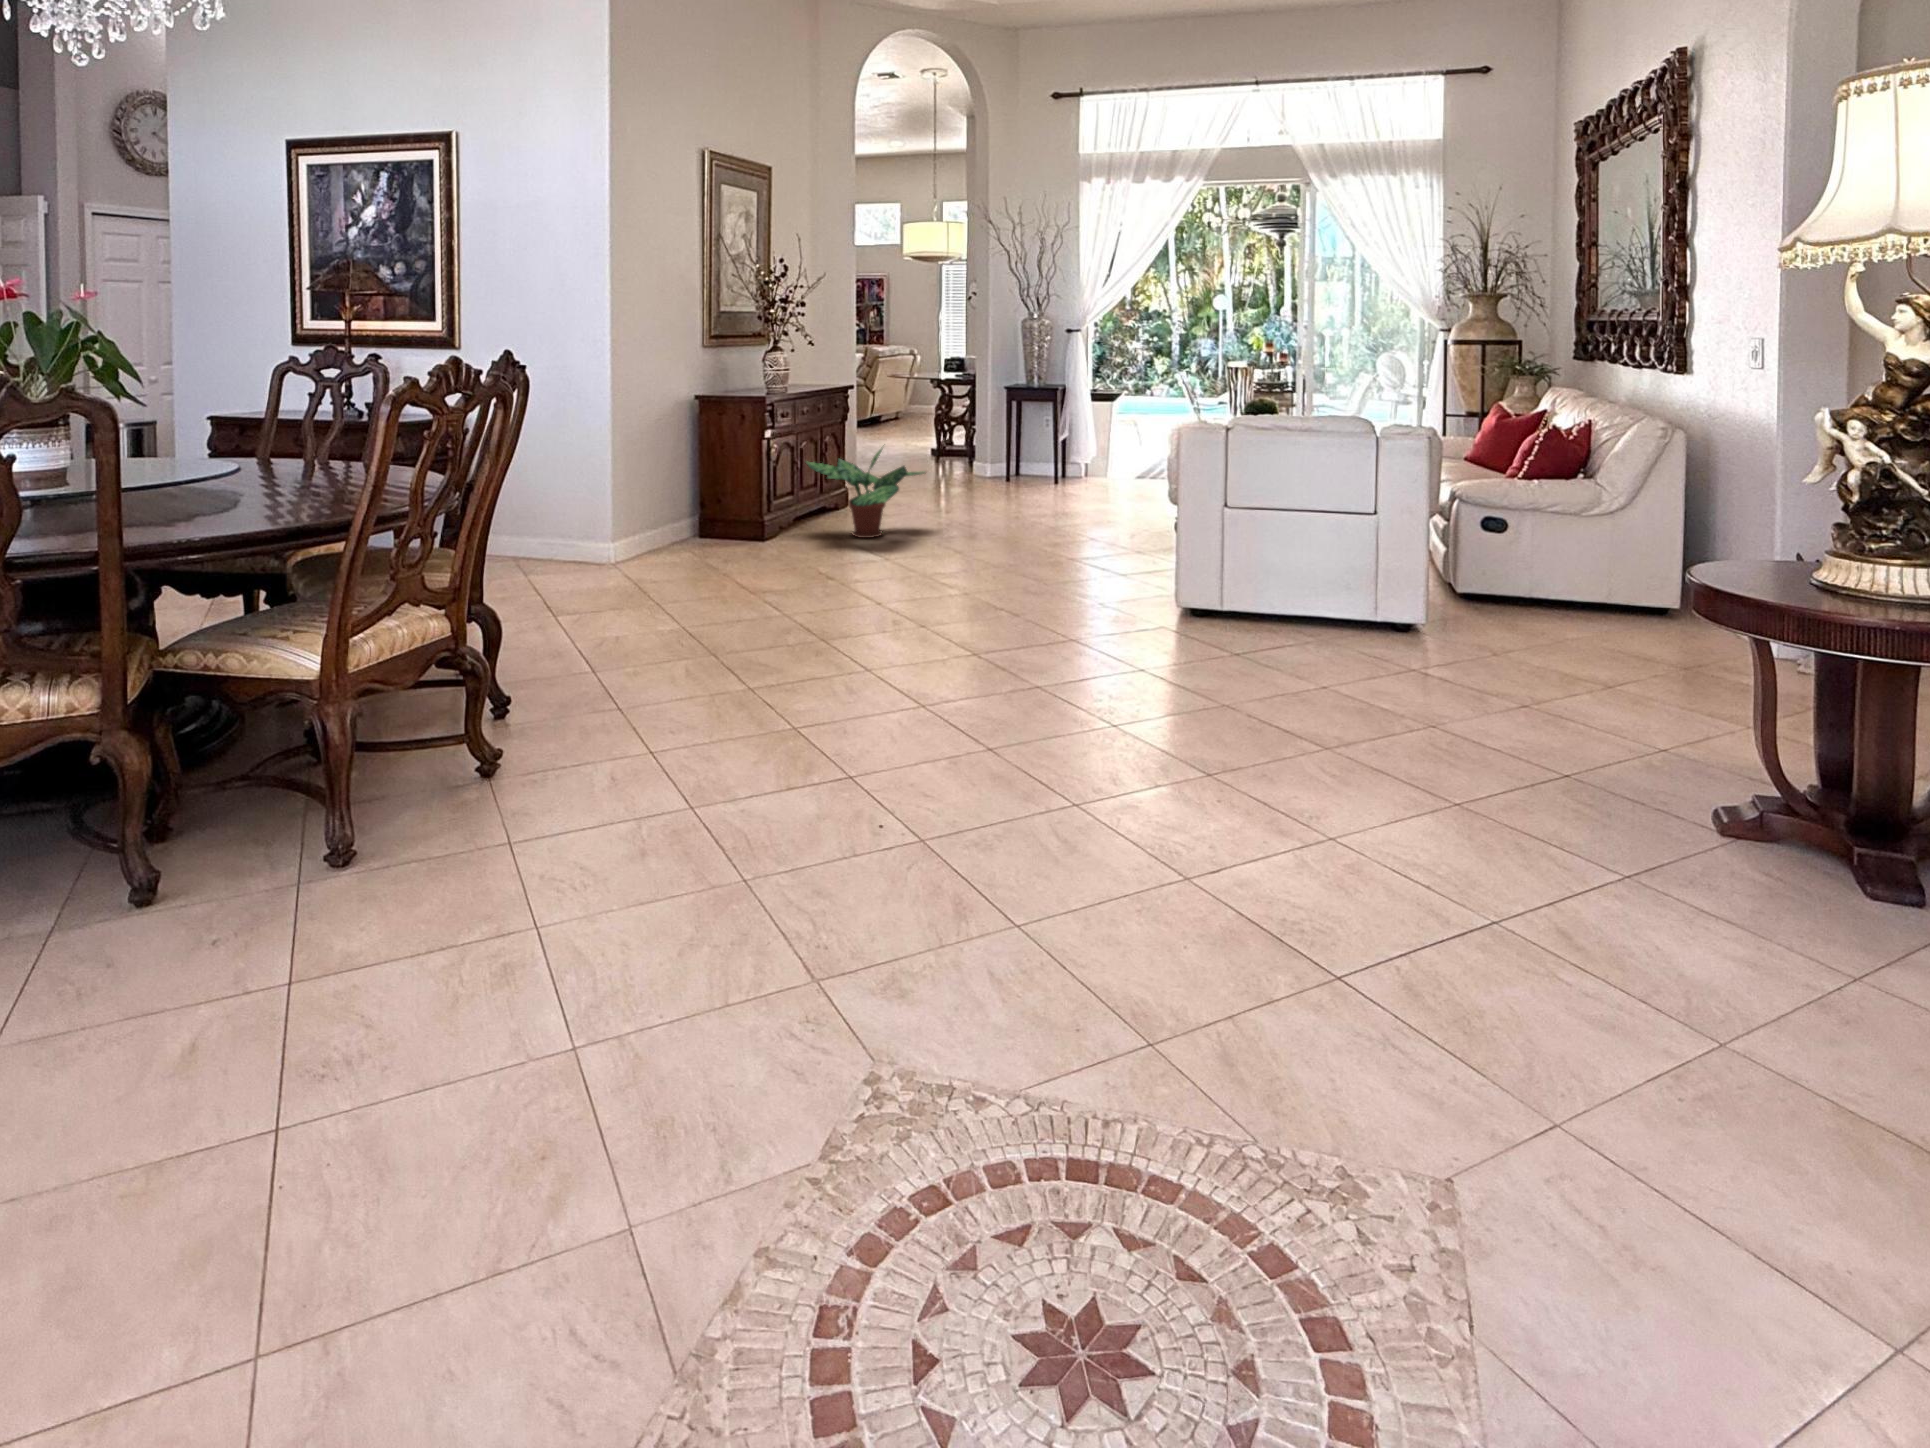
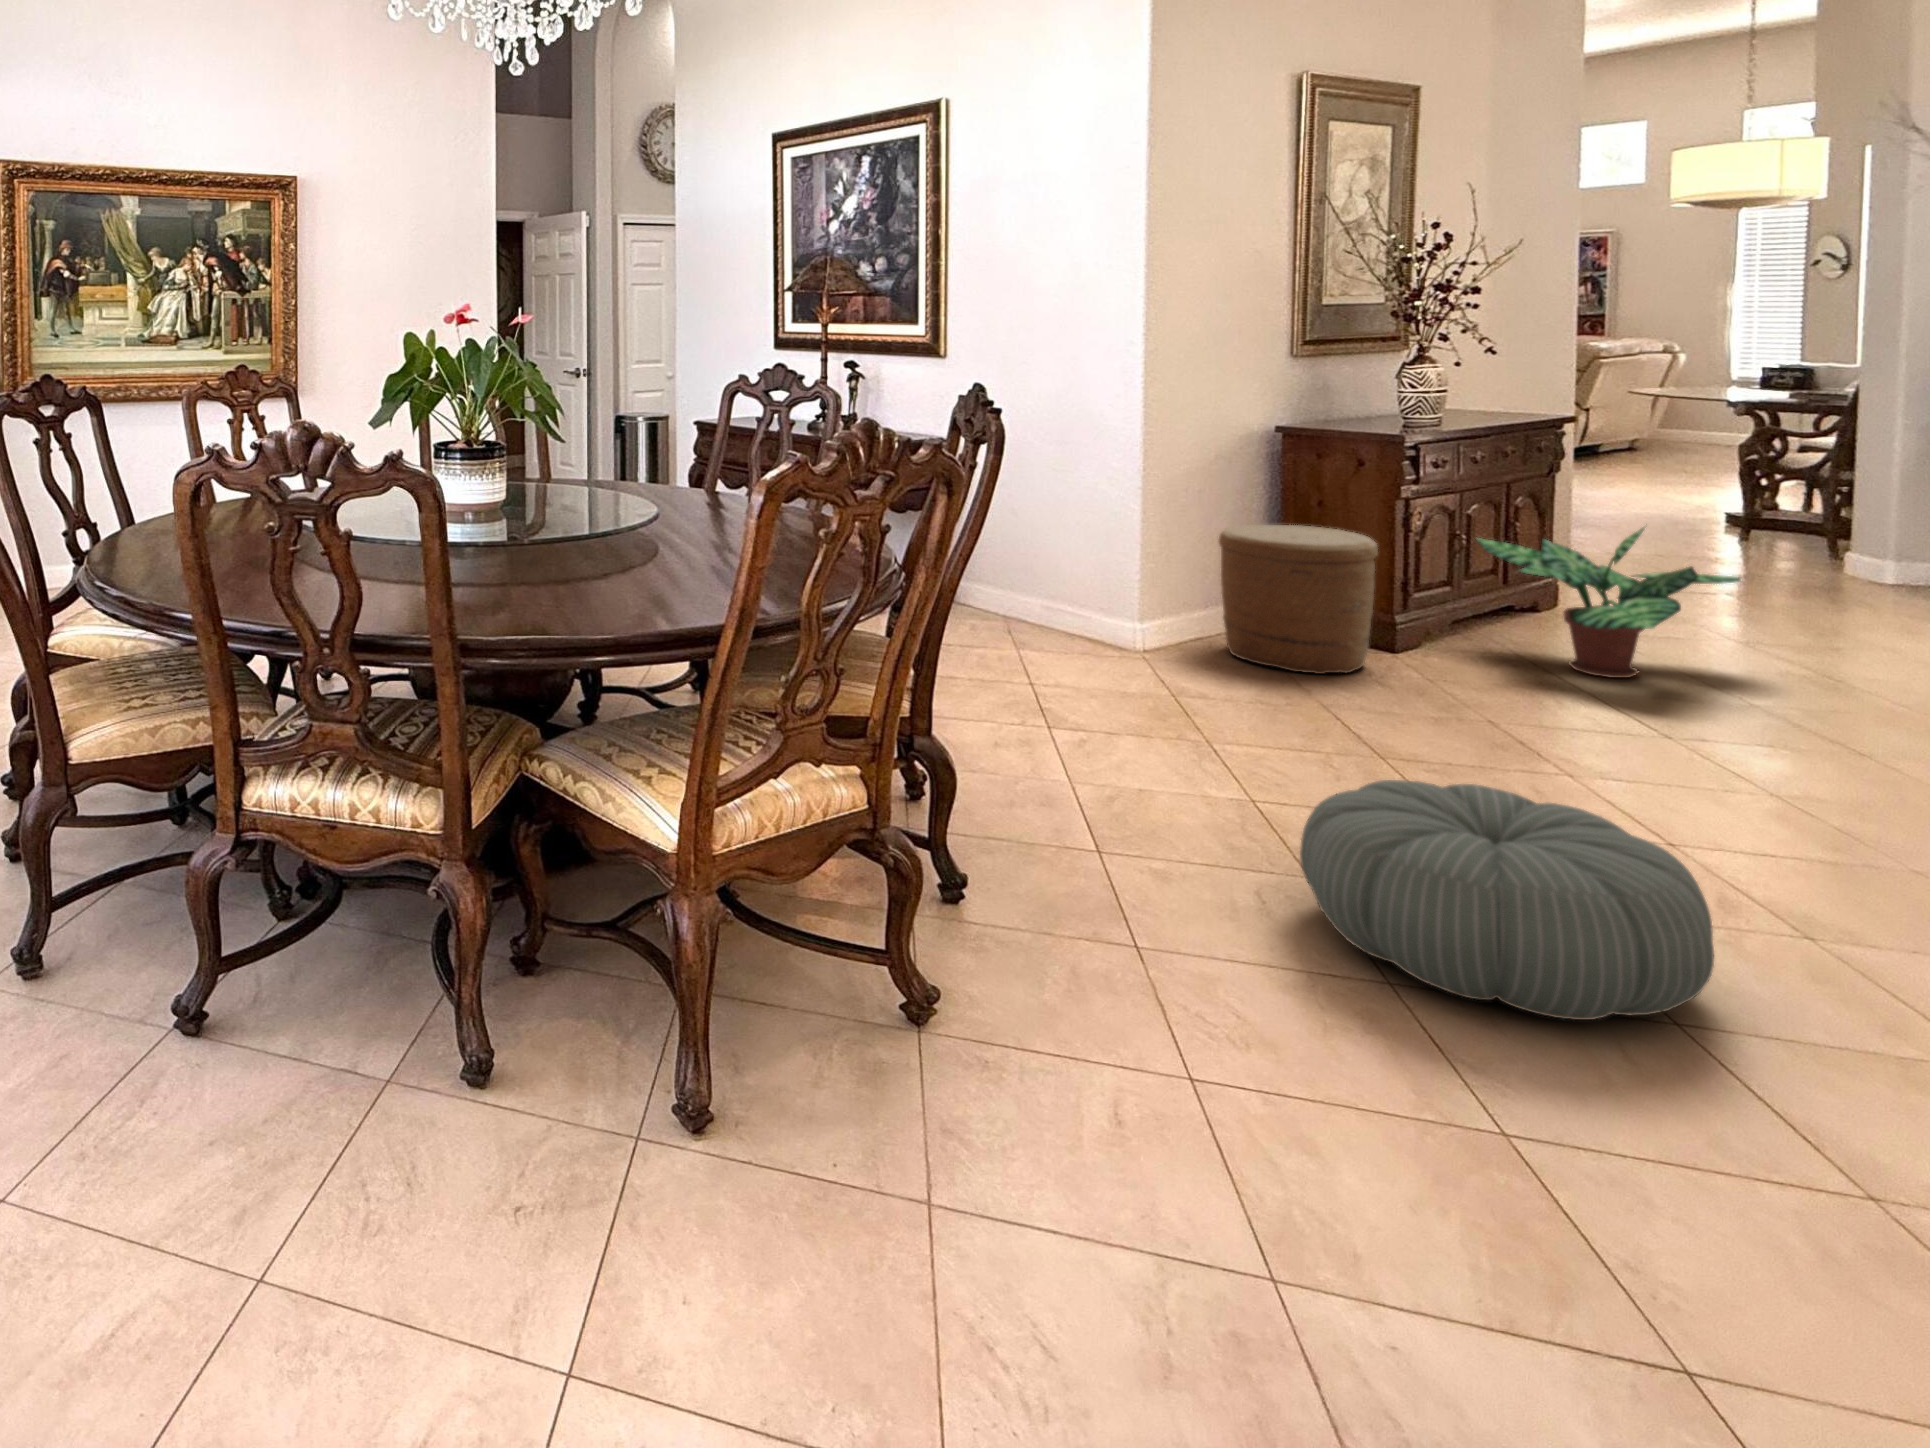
woven basket: none [659,461,753,559] -> present [1219,525,1378,674]
pouf: none [712,580,896,690] -> present [1300,780,1714,1020]

